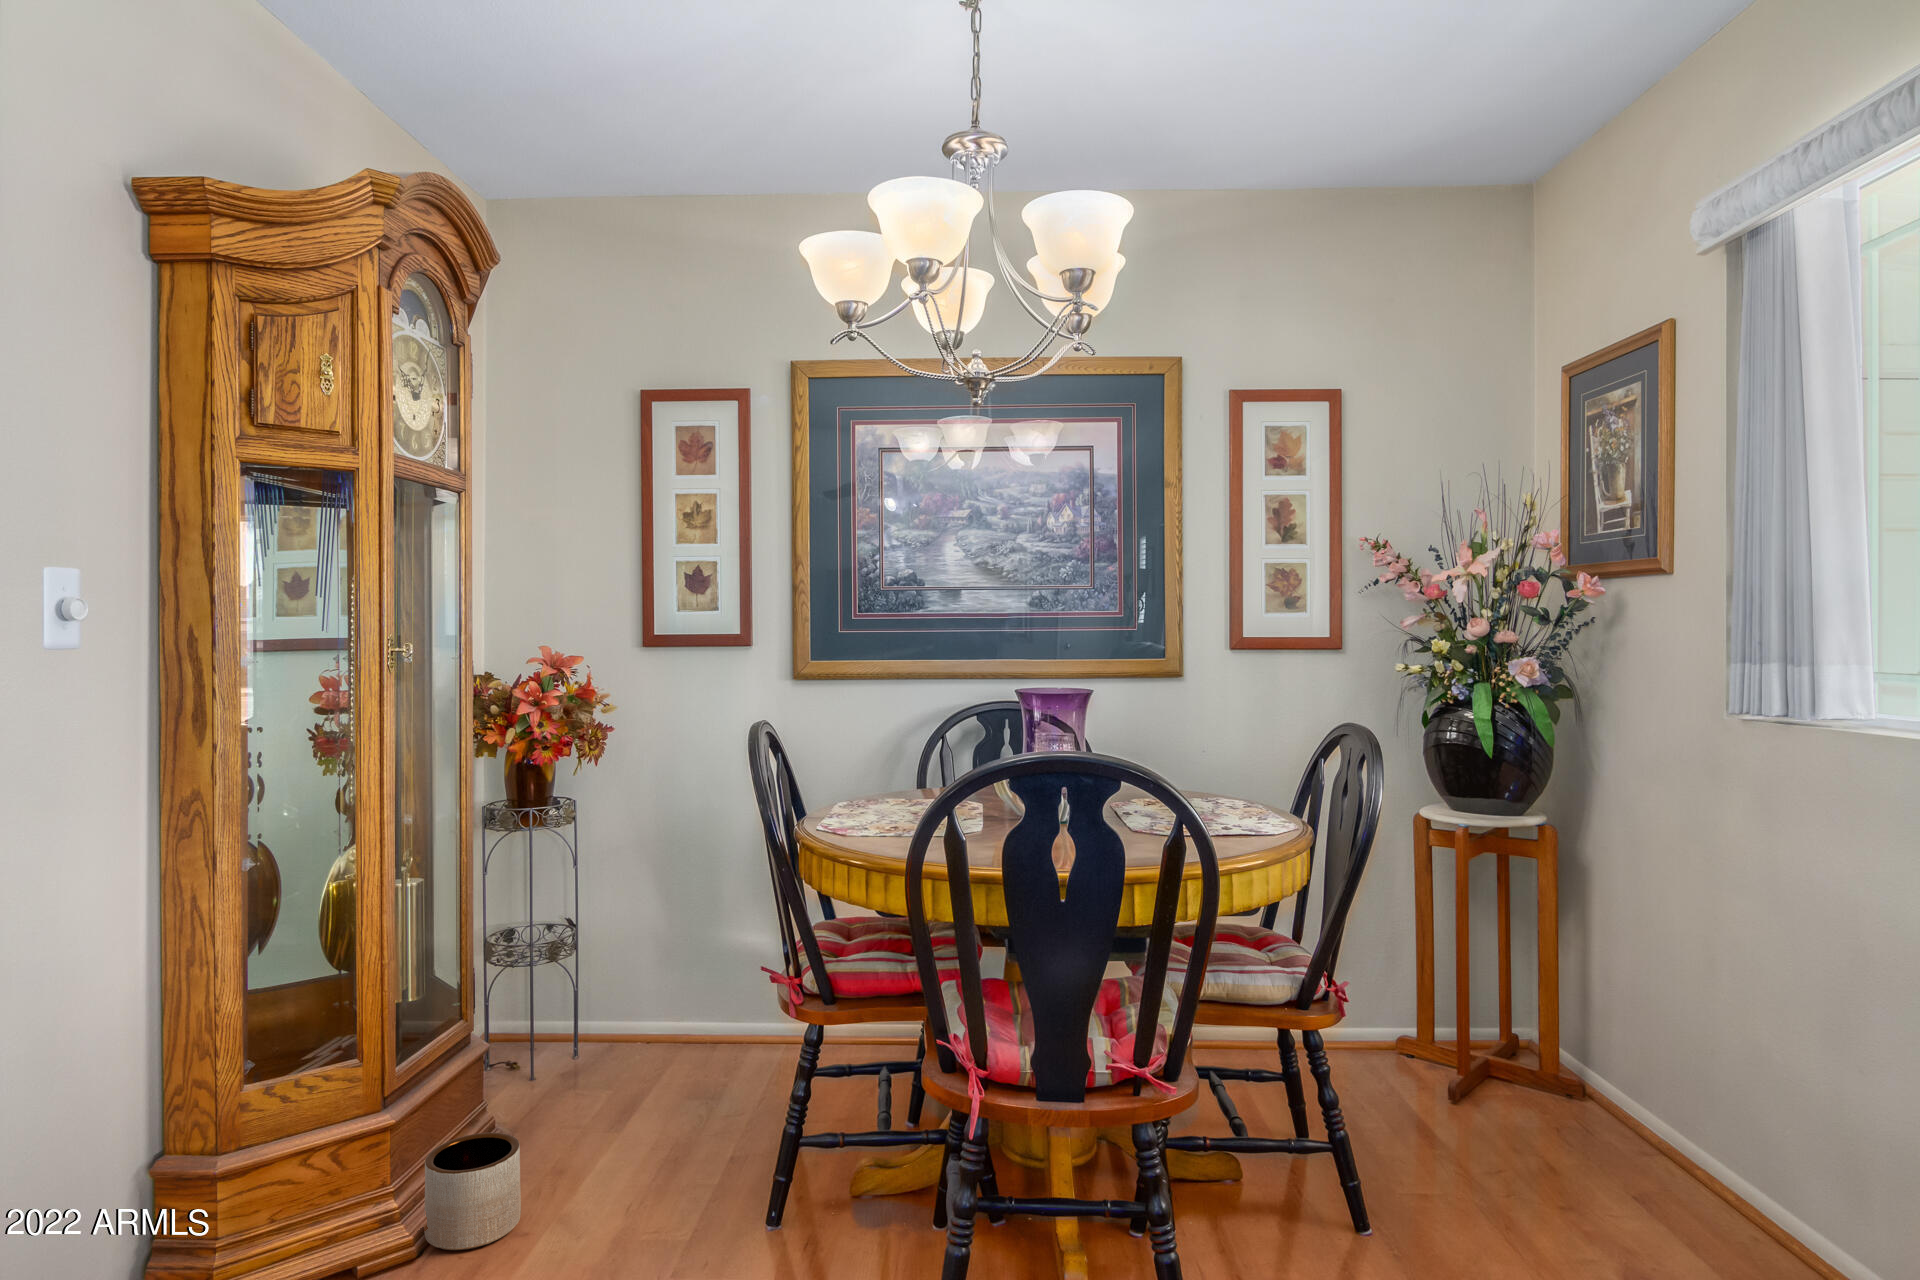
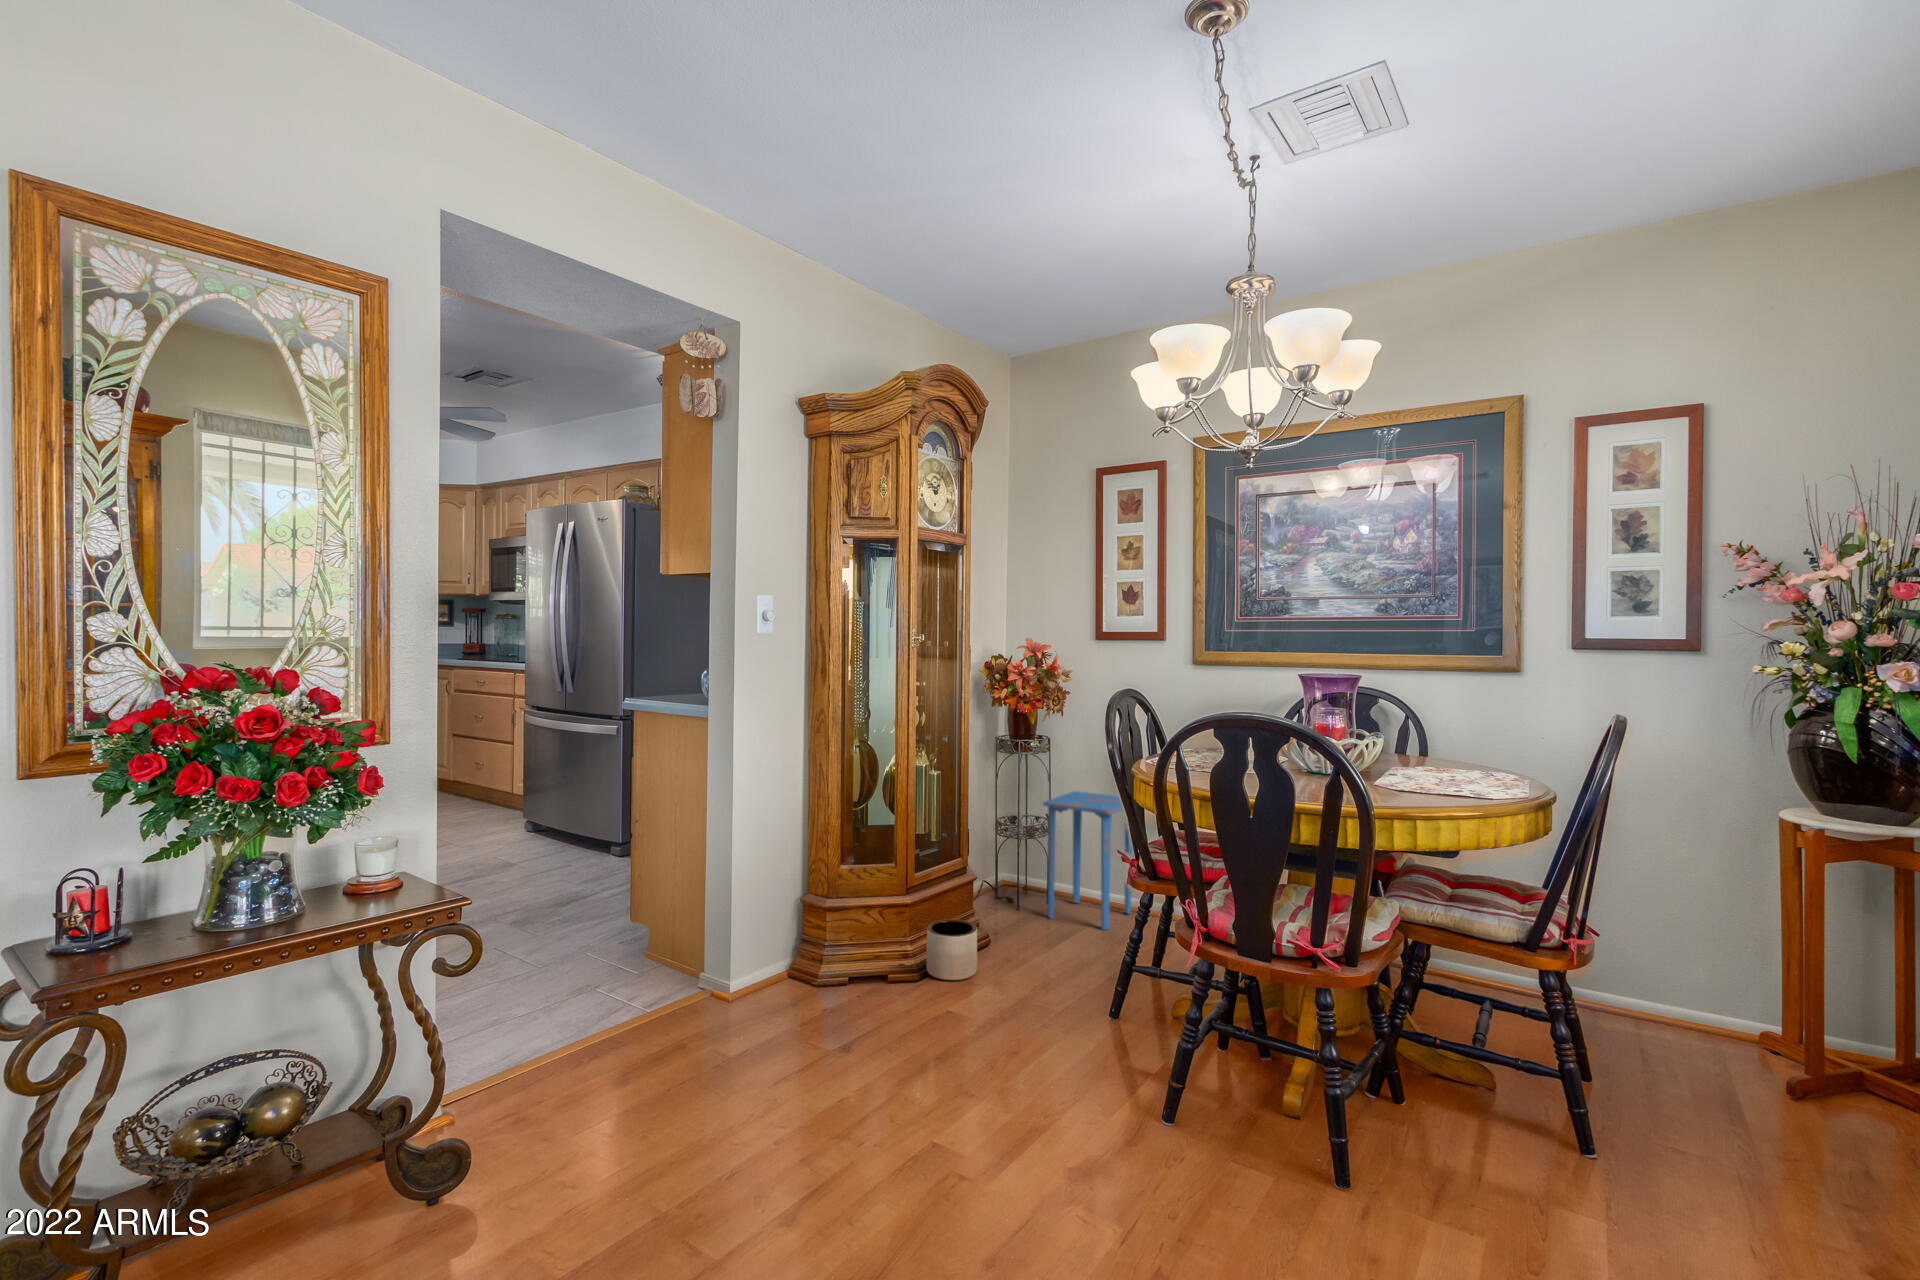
side table: none [583,878,722,1086] -> present [1043,791,1132,930]

